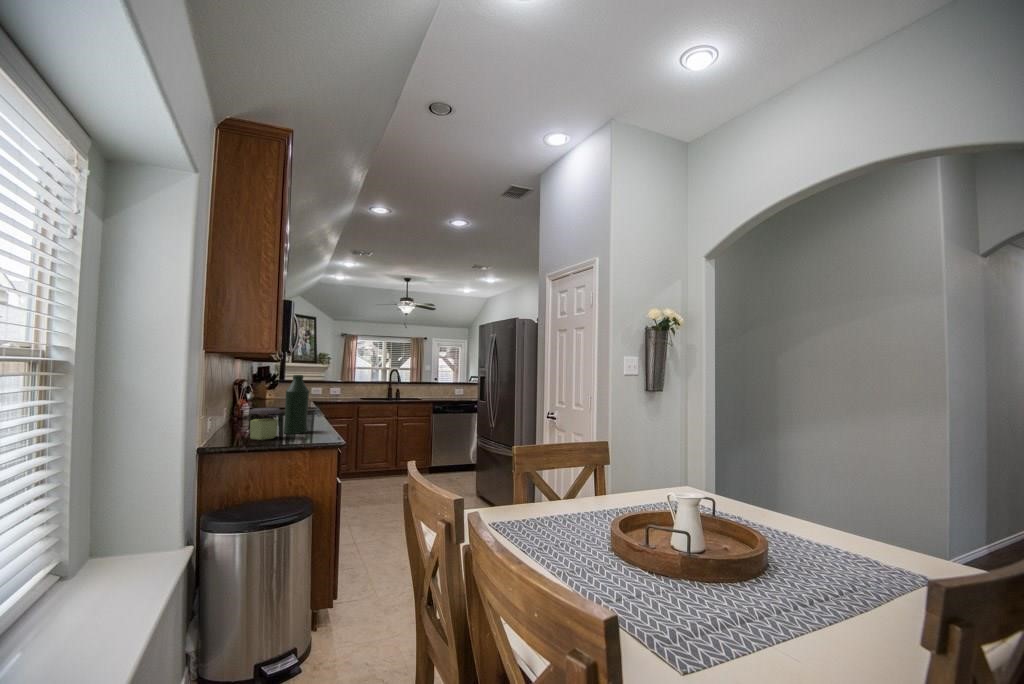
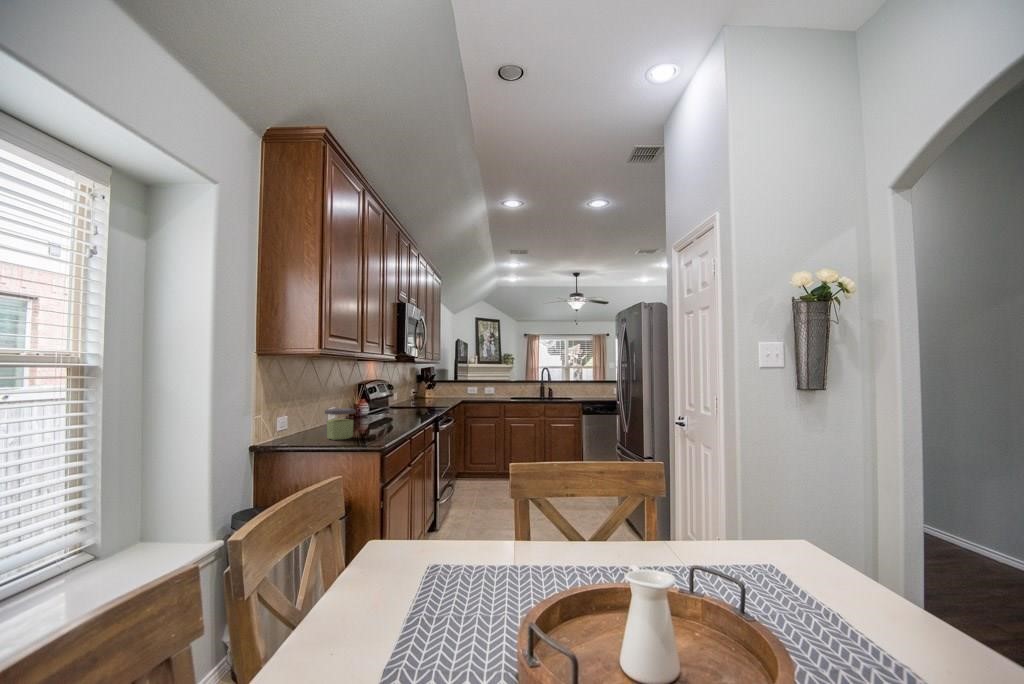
bottle: present [284,375,309,434] -> none [367,375,390,435]

